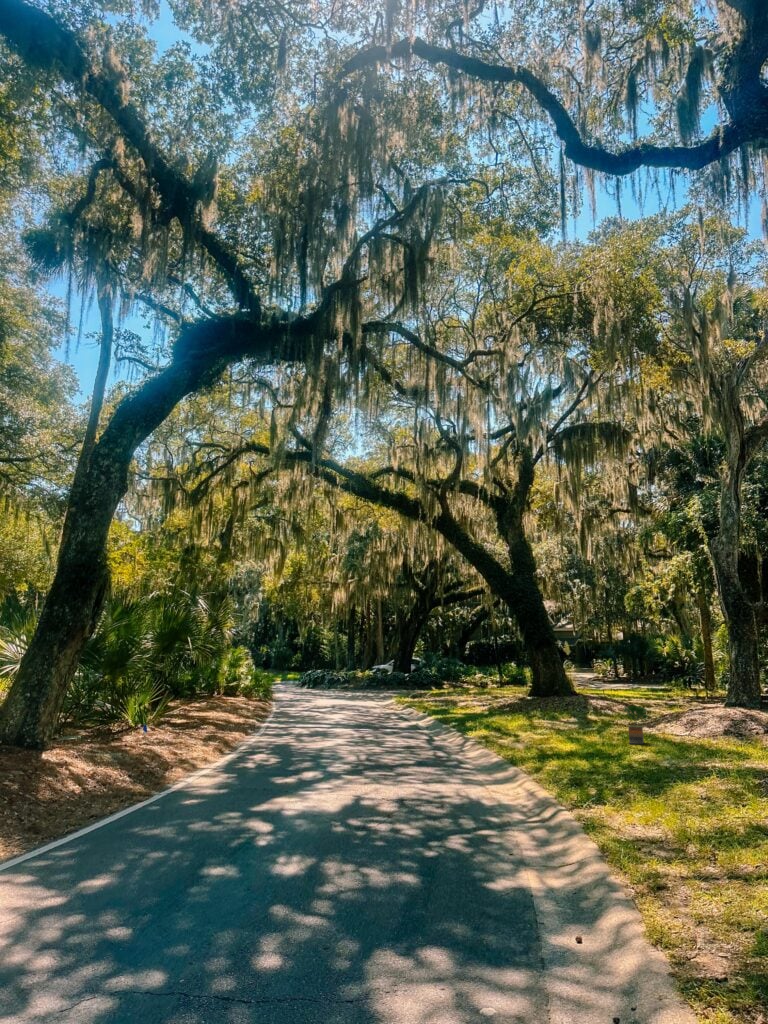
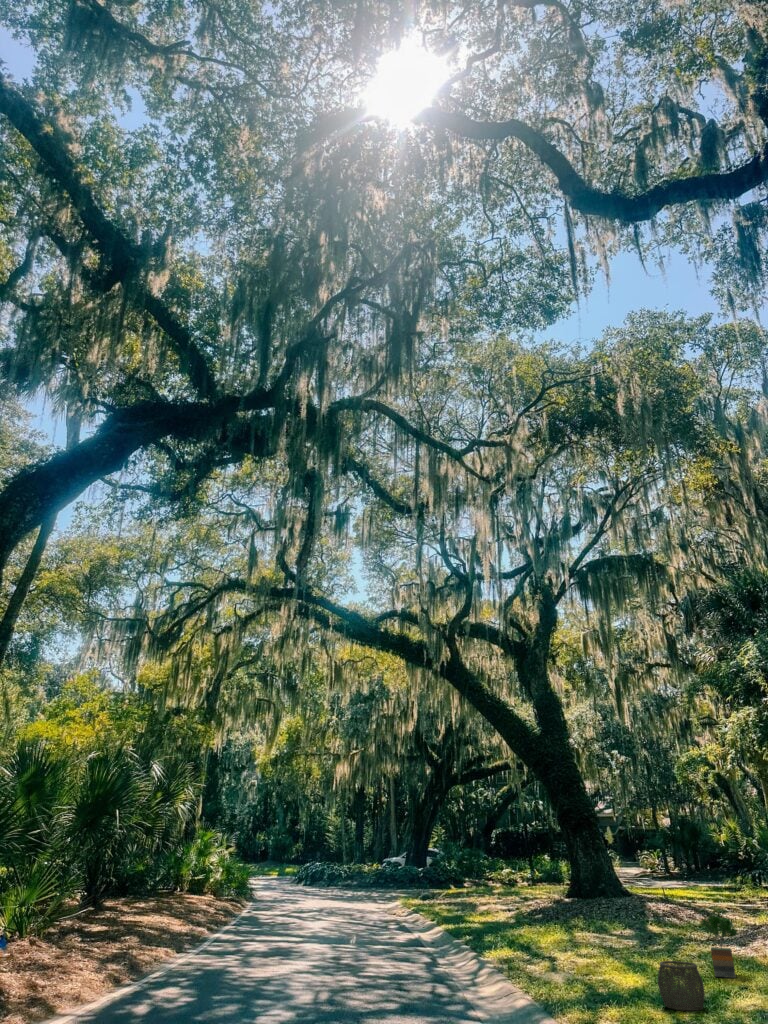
woven basket: none [588,733,618,762] -> present [658,961,705,1011]

